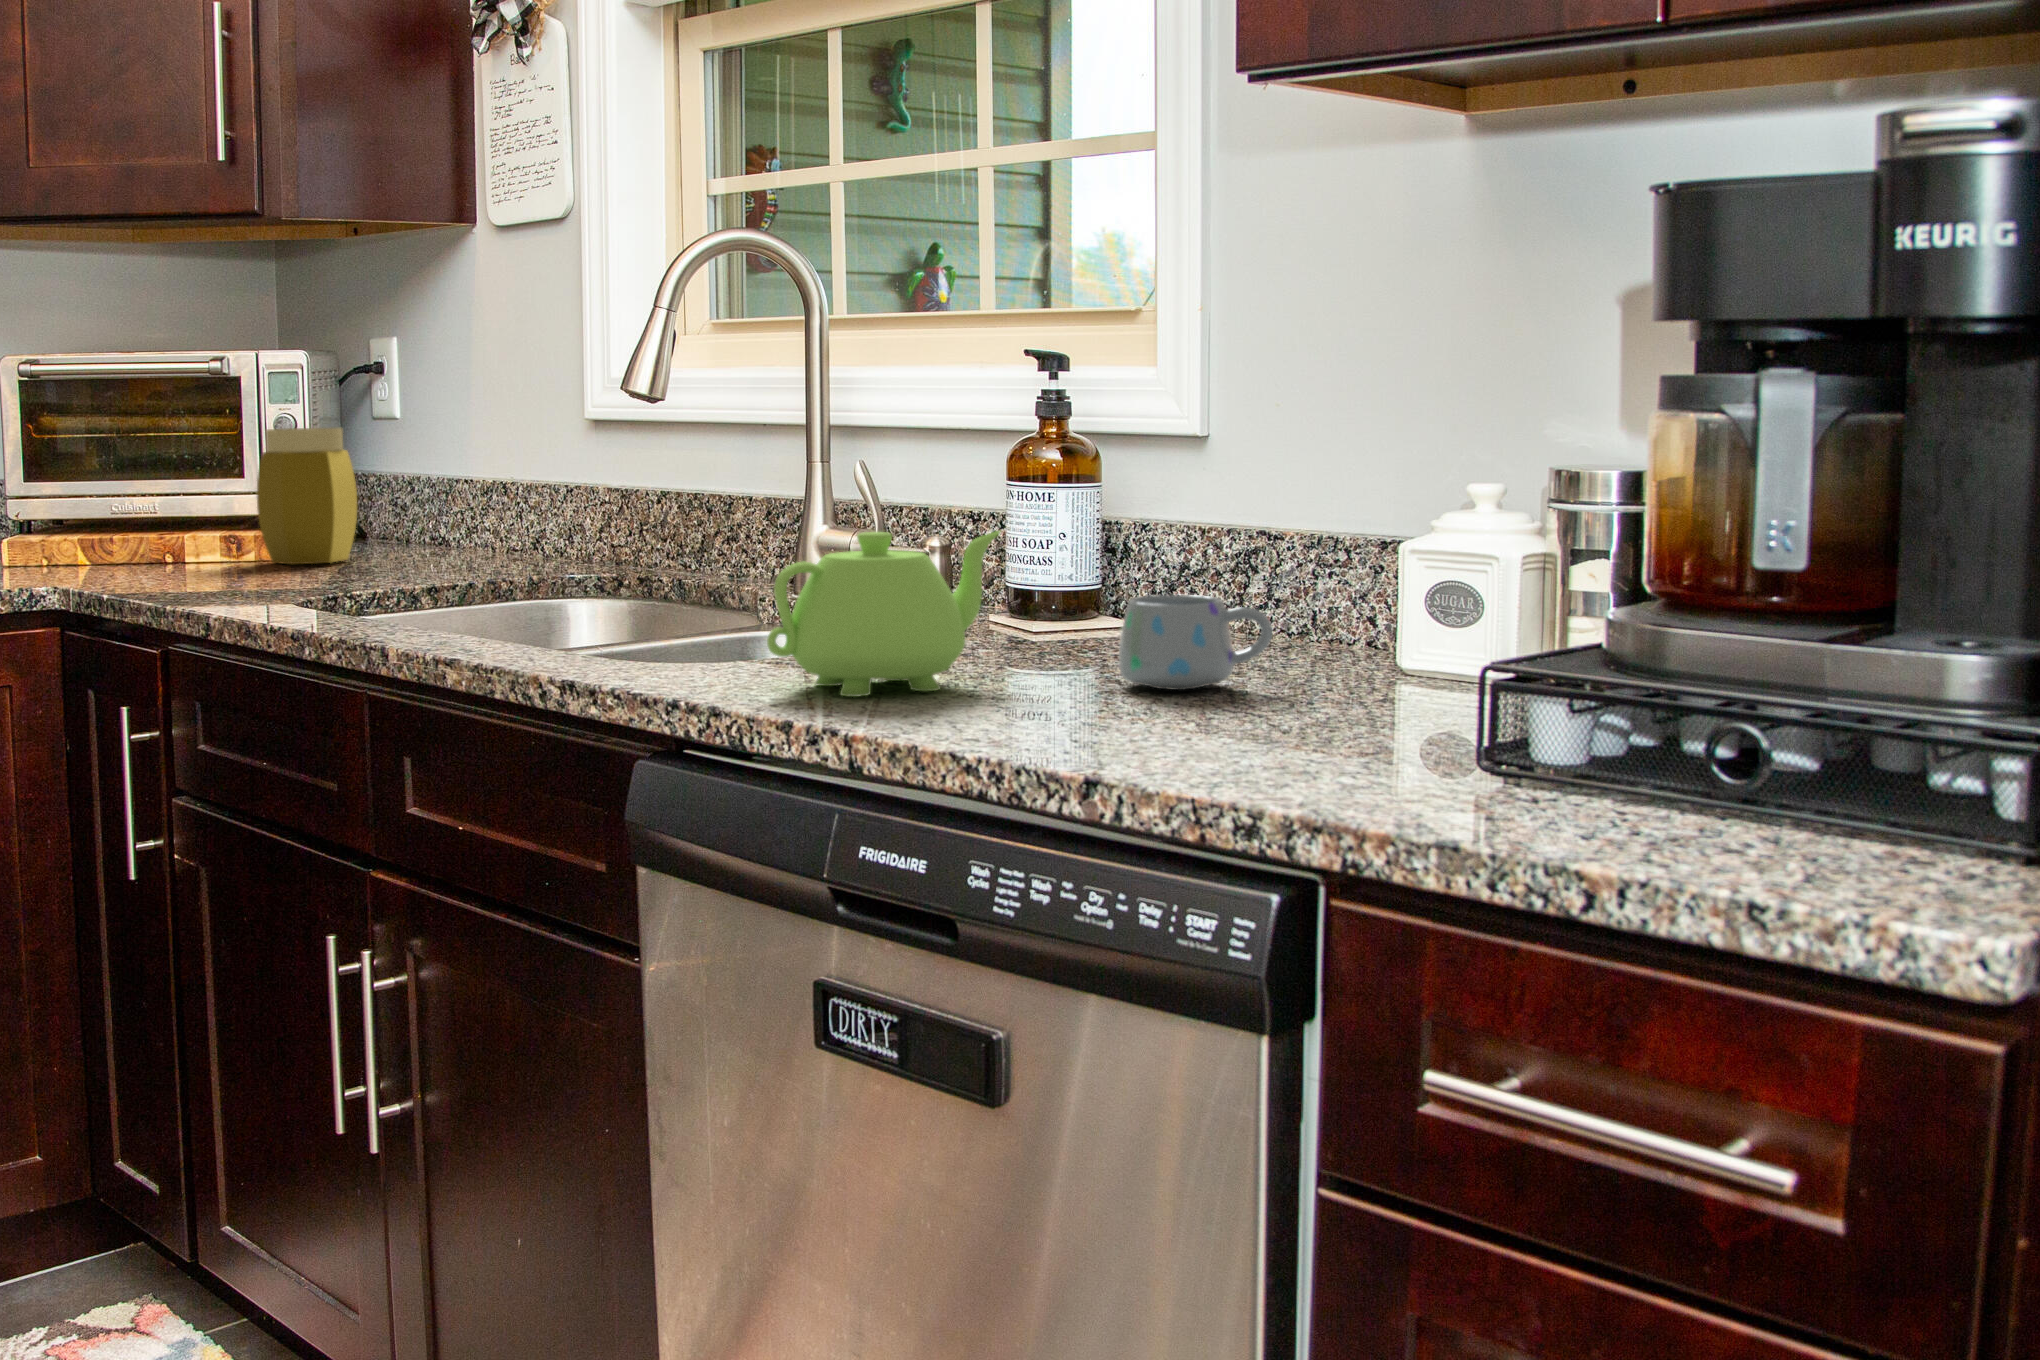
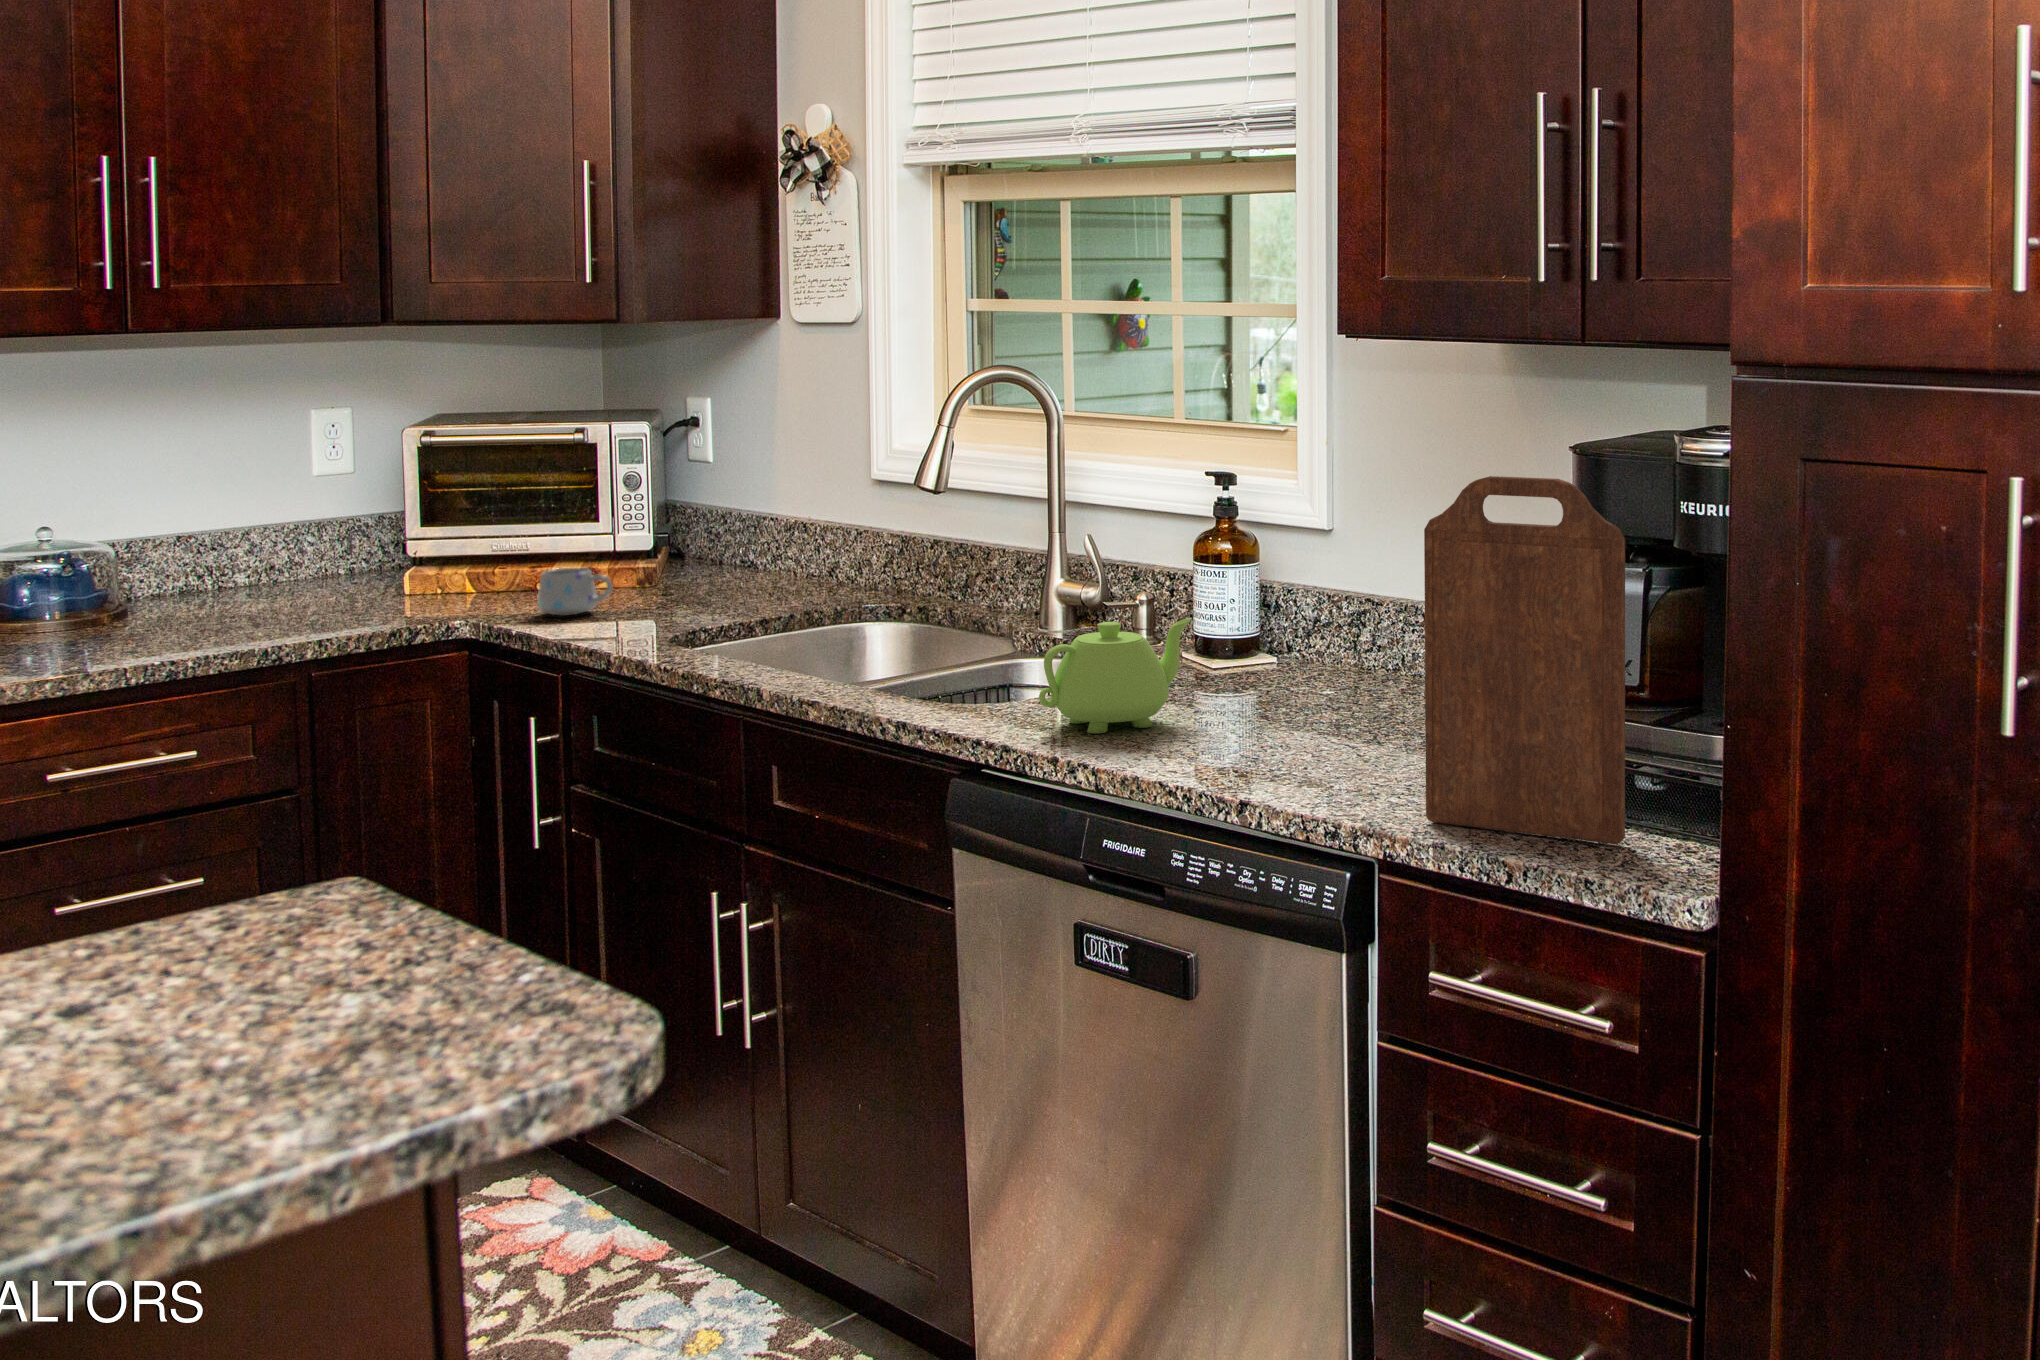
cutting board: none [1413,169,1825,848] -> present [1424,476,1625,844]
jar: present [257,428,357,564] -> none [611,480,690,591]
mug: present [1119,595,1272,690] -> present [538,568,612,616]

